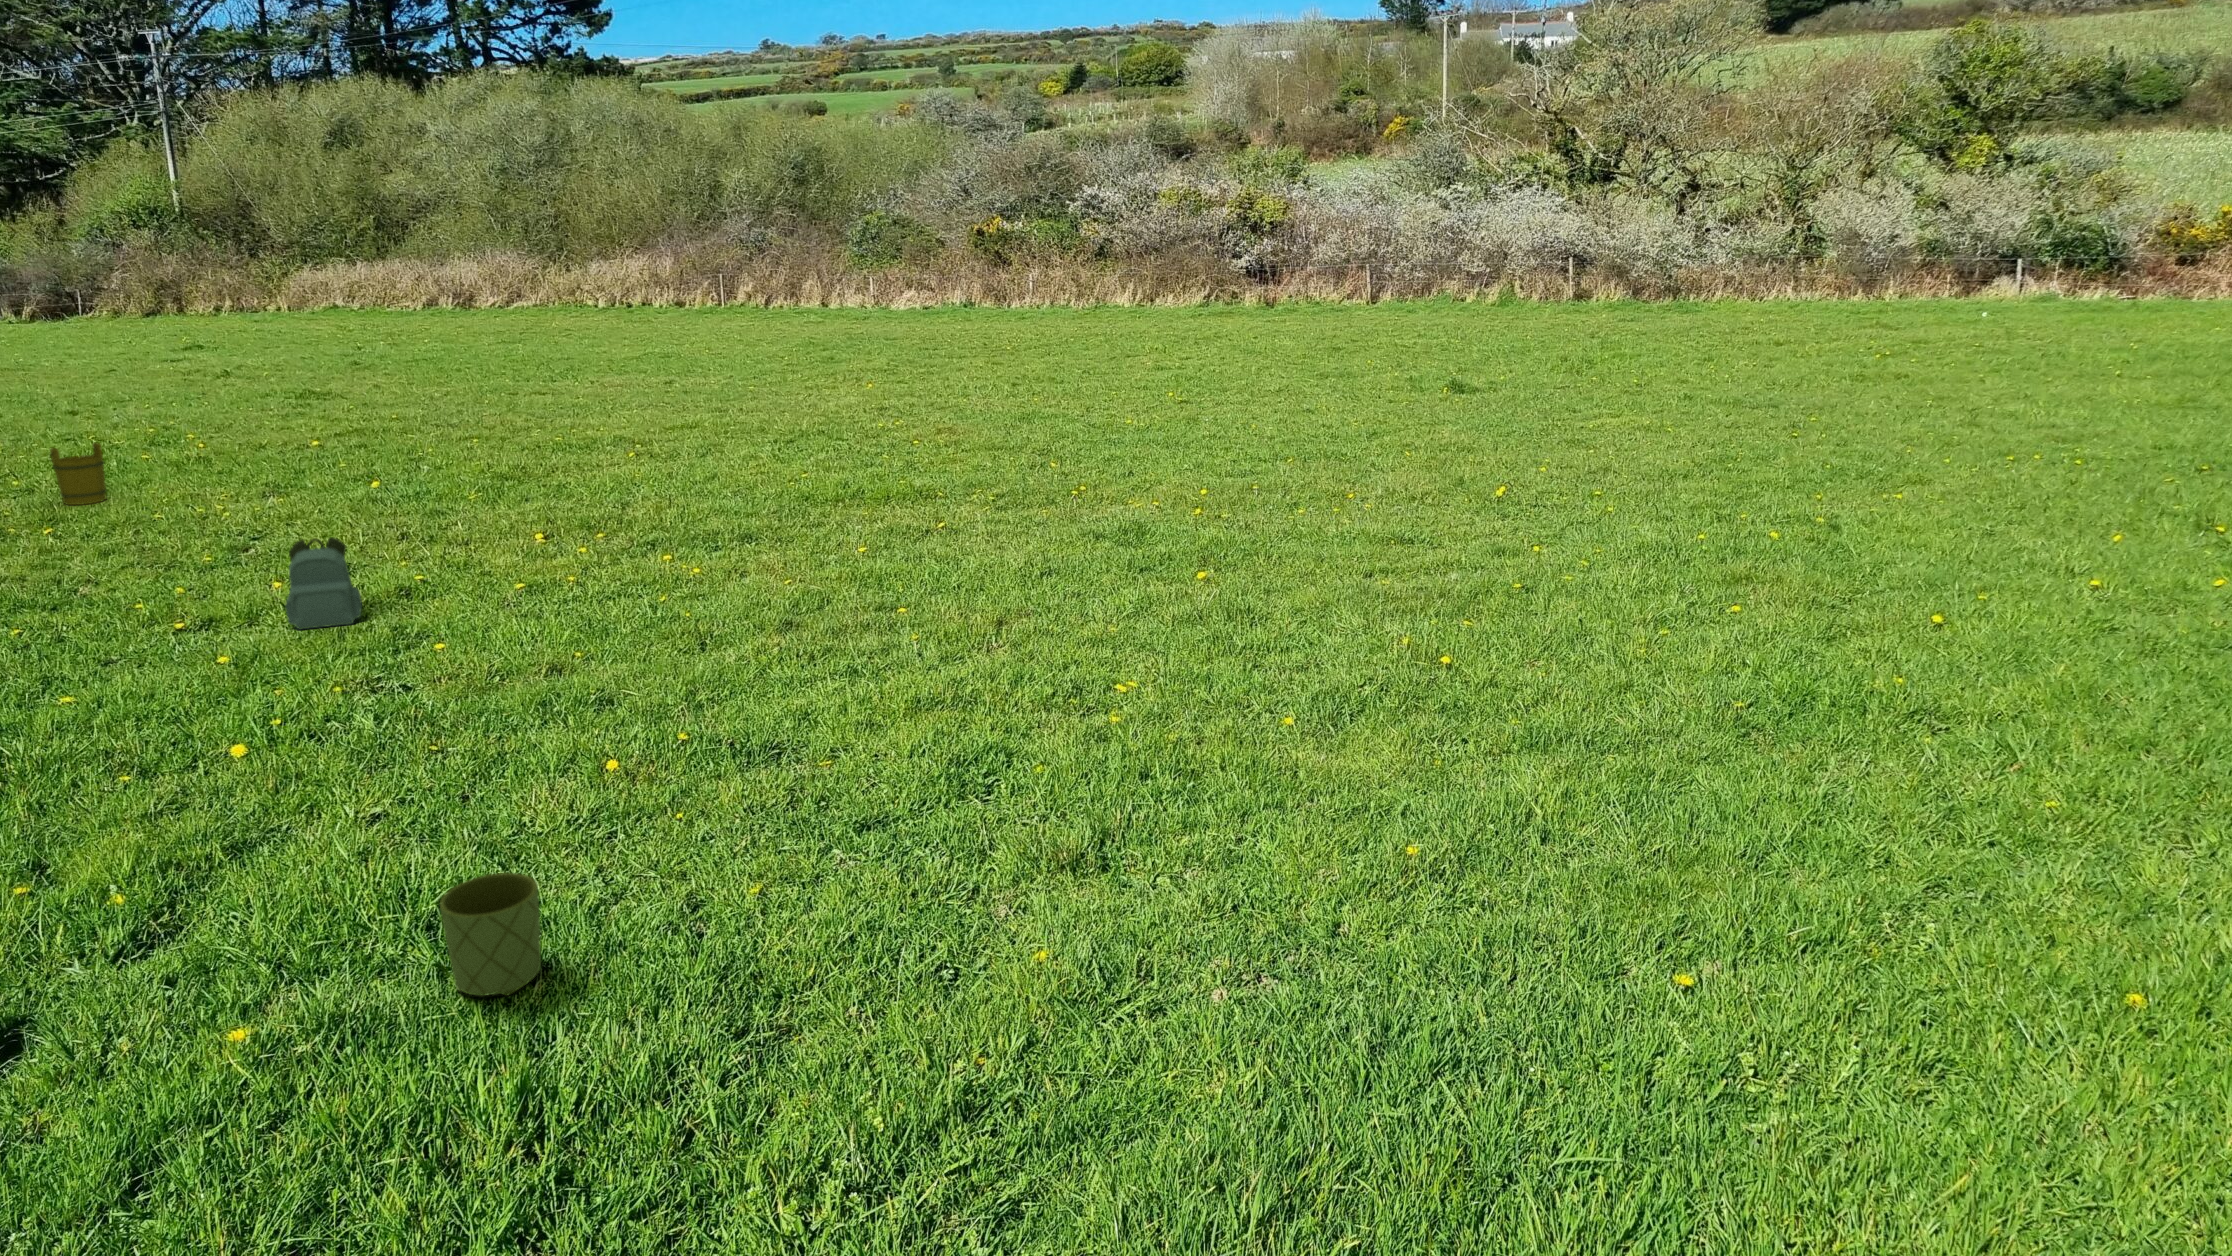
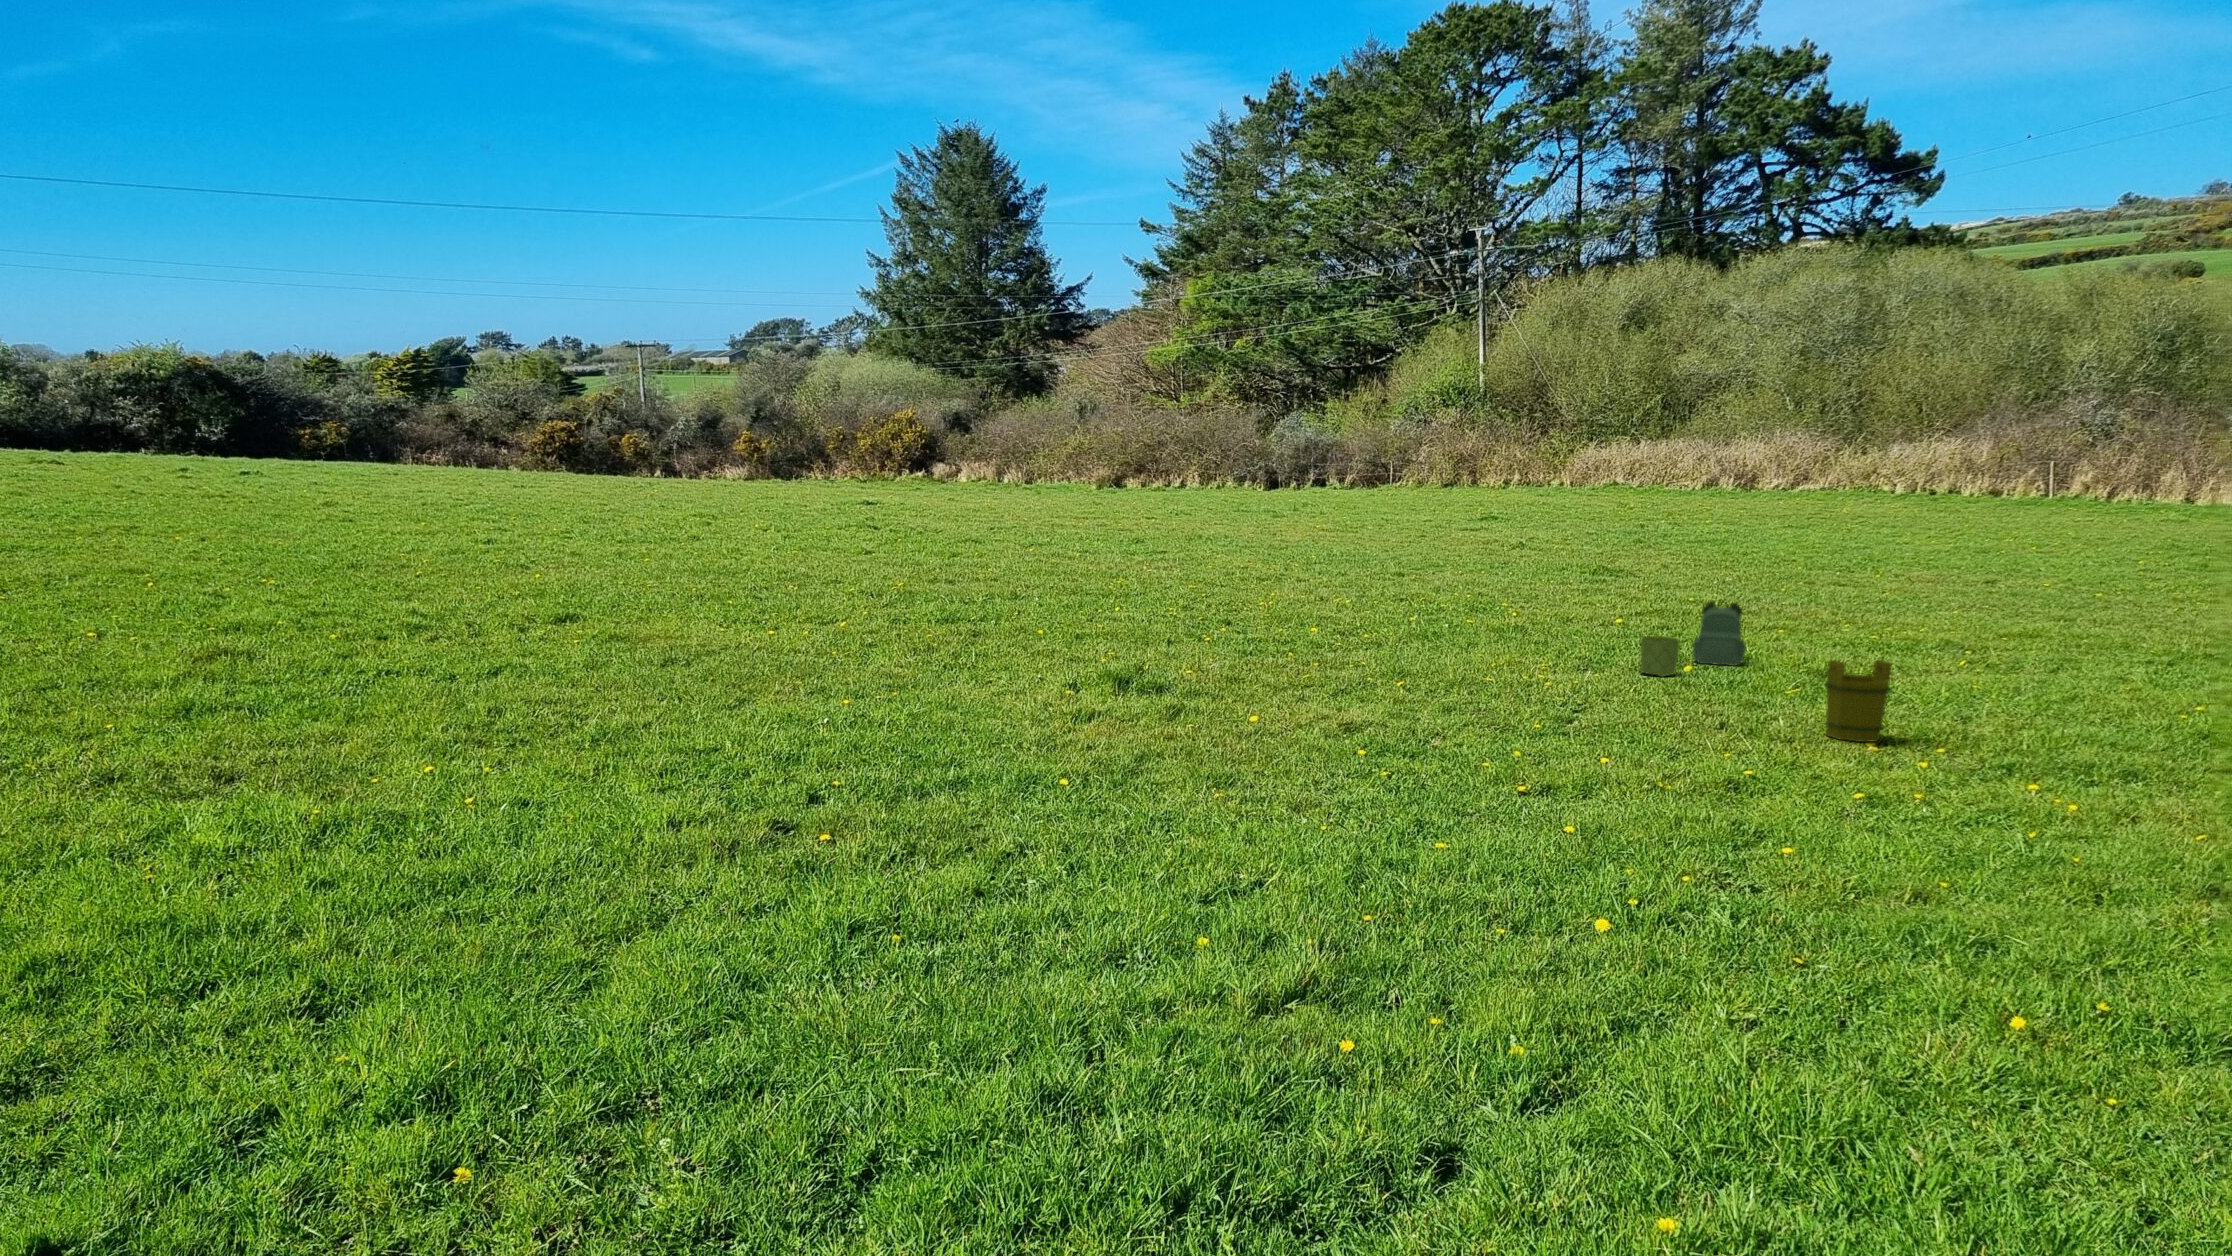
bucket: present [50,442,107,505] -> present [1825,660,1891,742]
planter: present [440,873,541,996] -> present [1640,636,1680,677]

